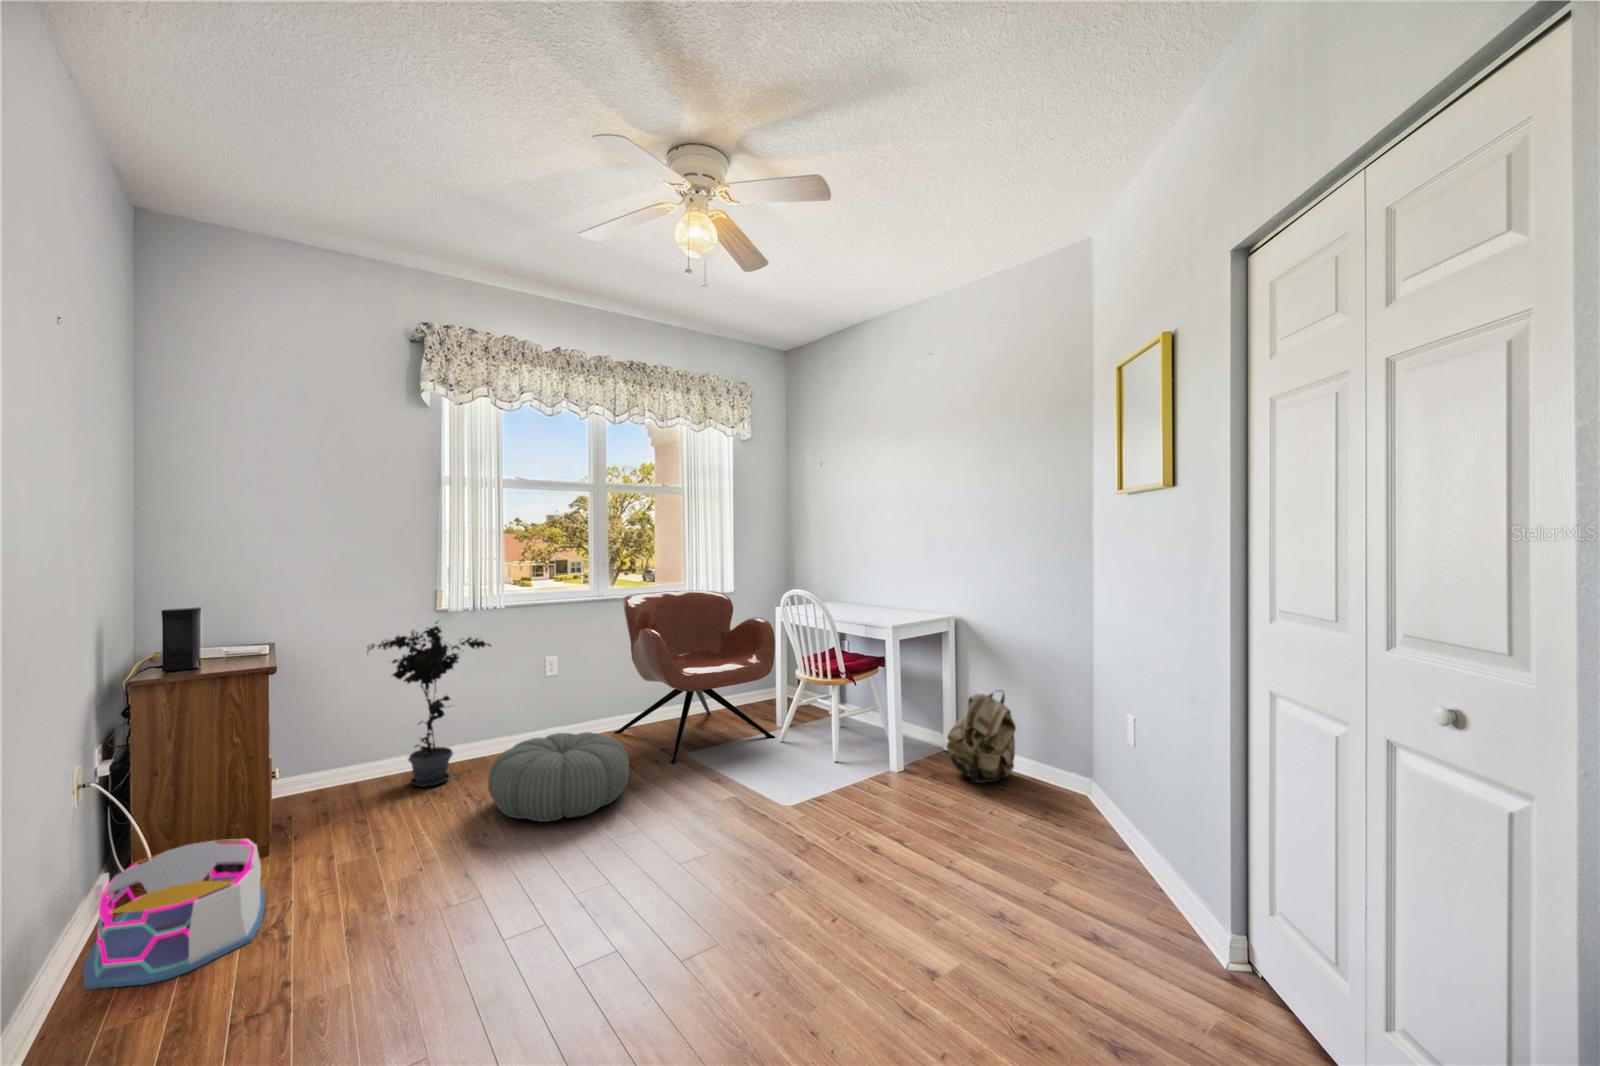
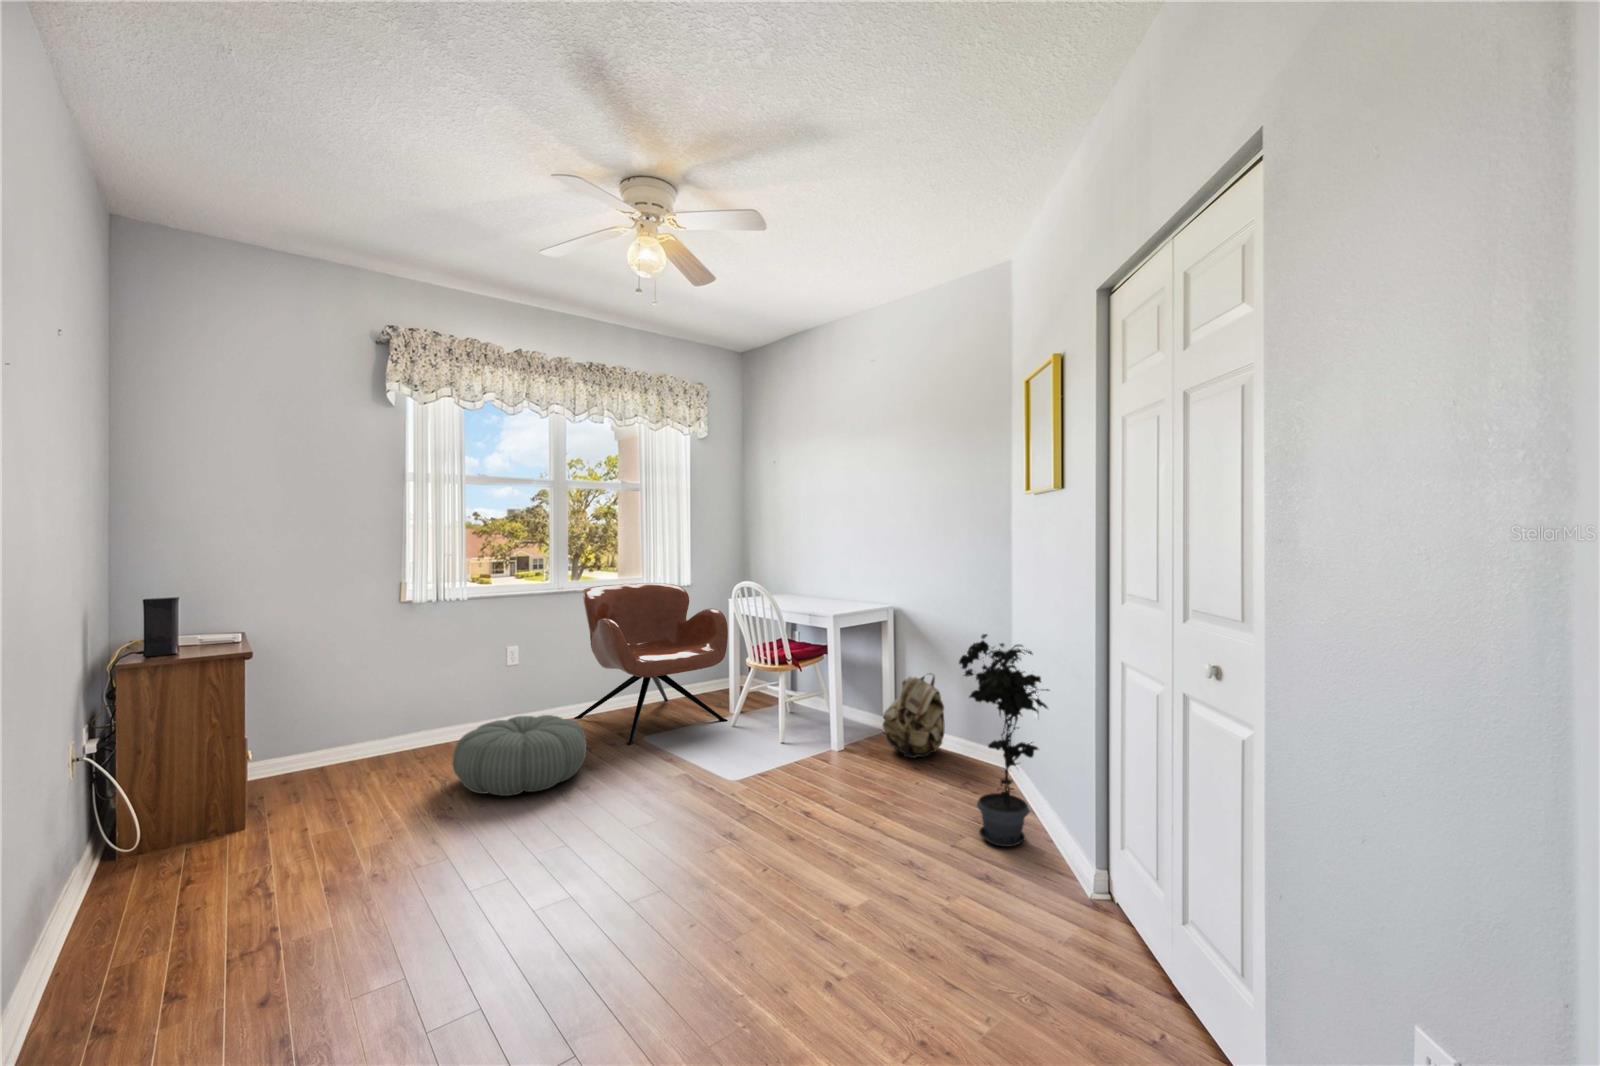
potted plant: present [367,622,491,787] -> present [959,634,1050,847]
storage bin: present [83,839,265,989] -> none [79,810,245,940]

